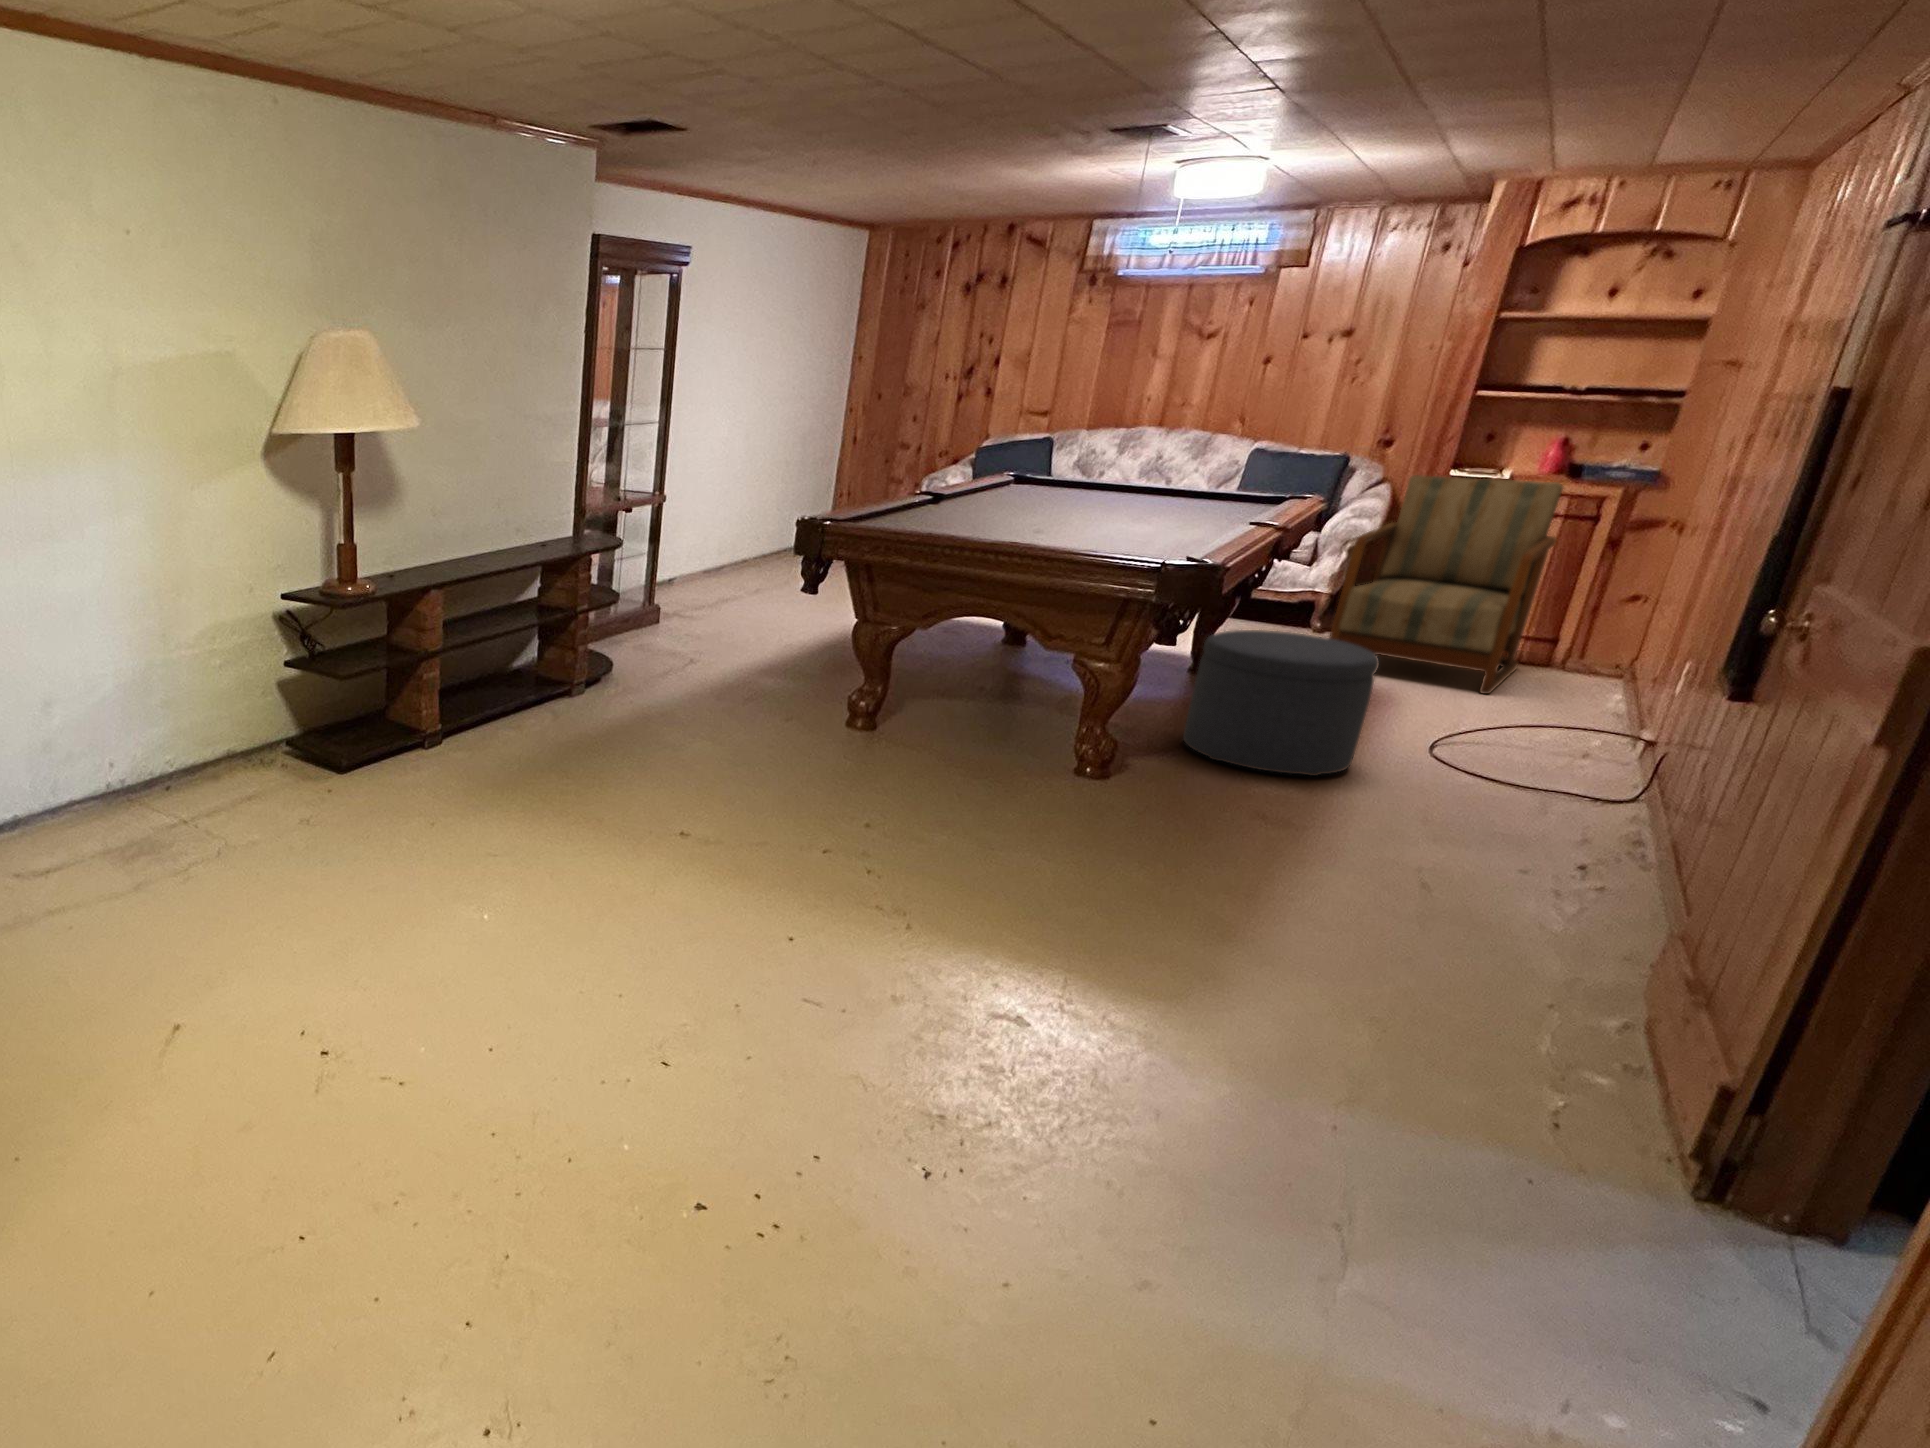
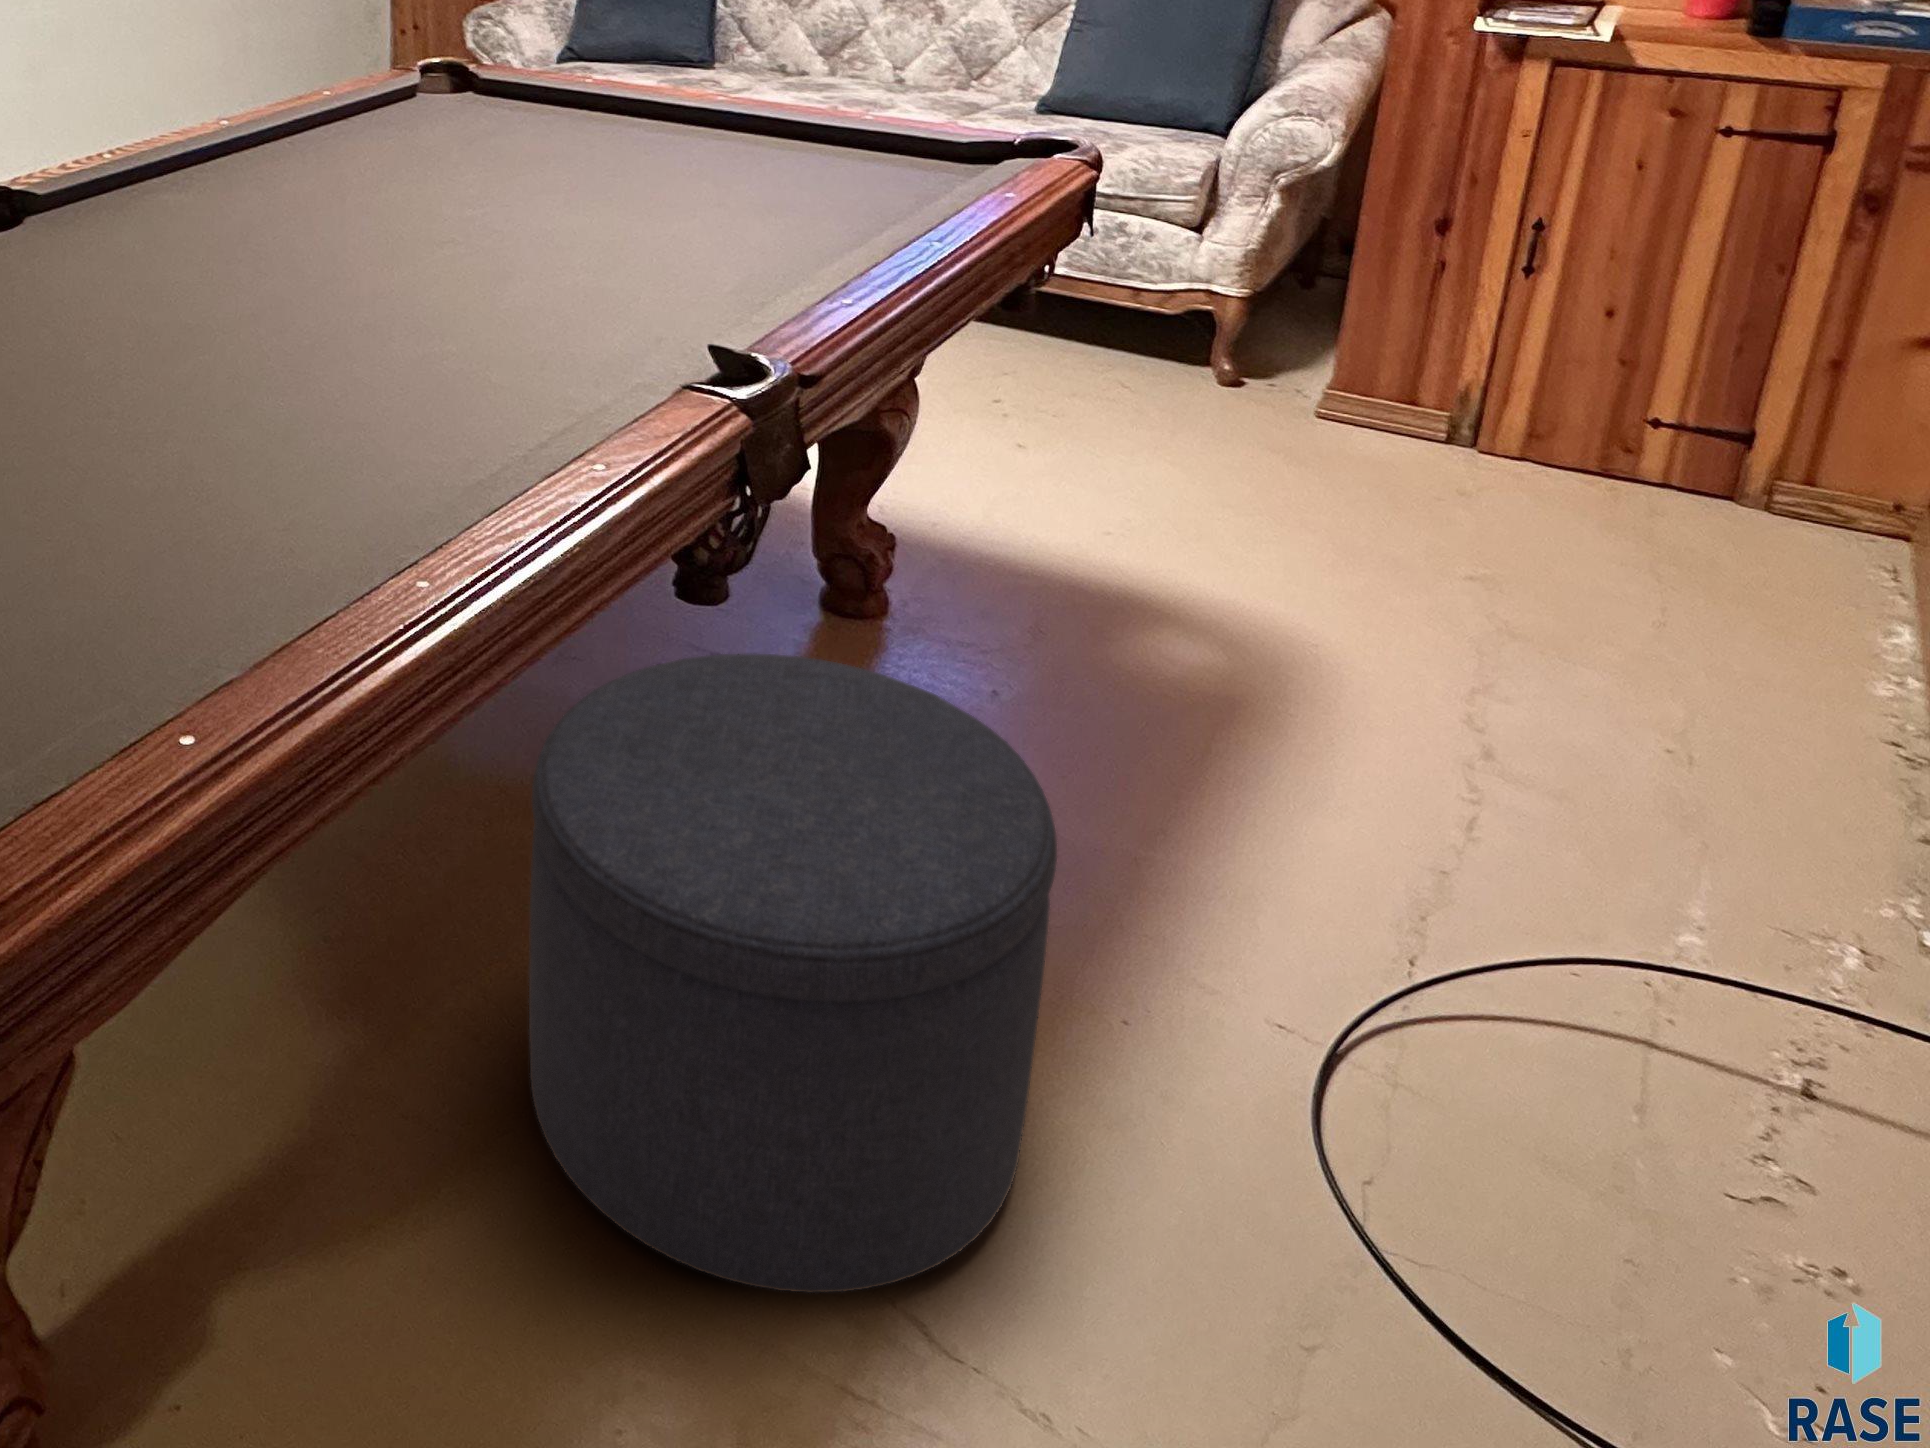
armchair: present [1329,475,1563,694] -> none [1180,25,1738,645]

